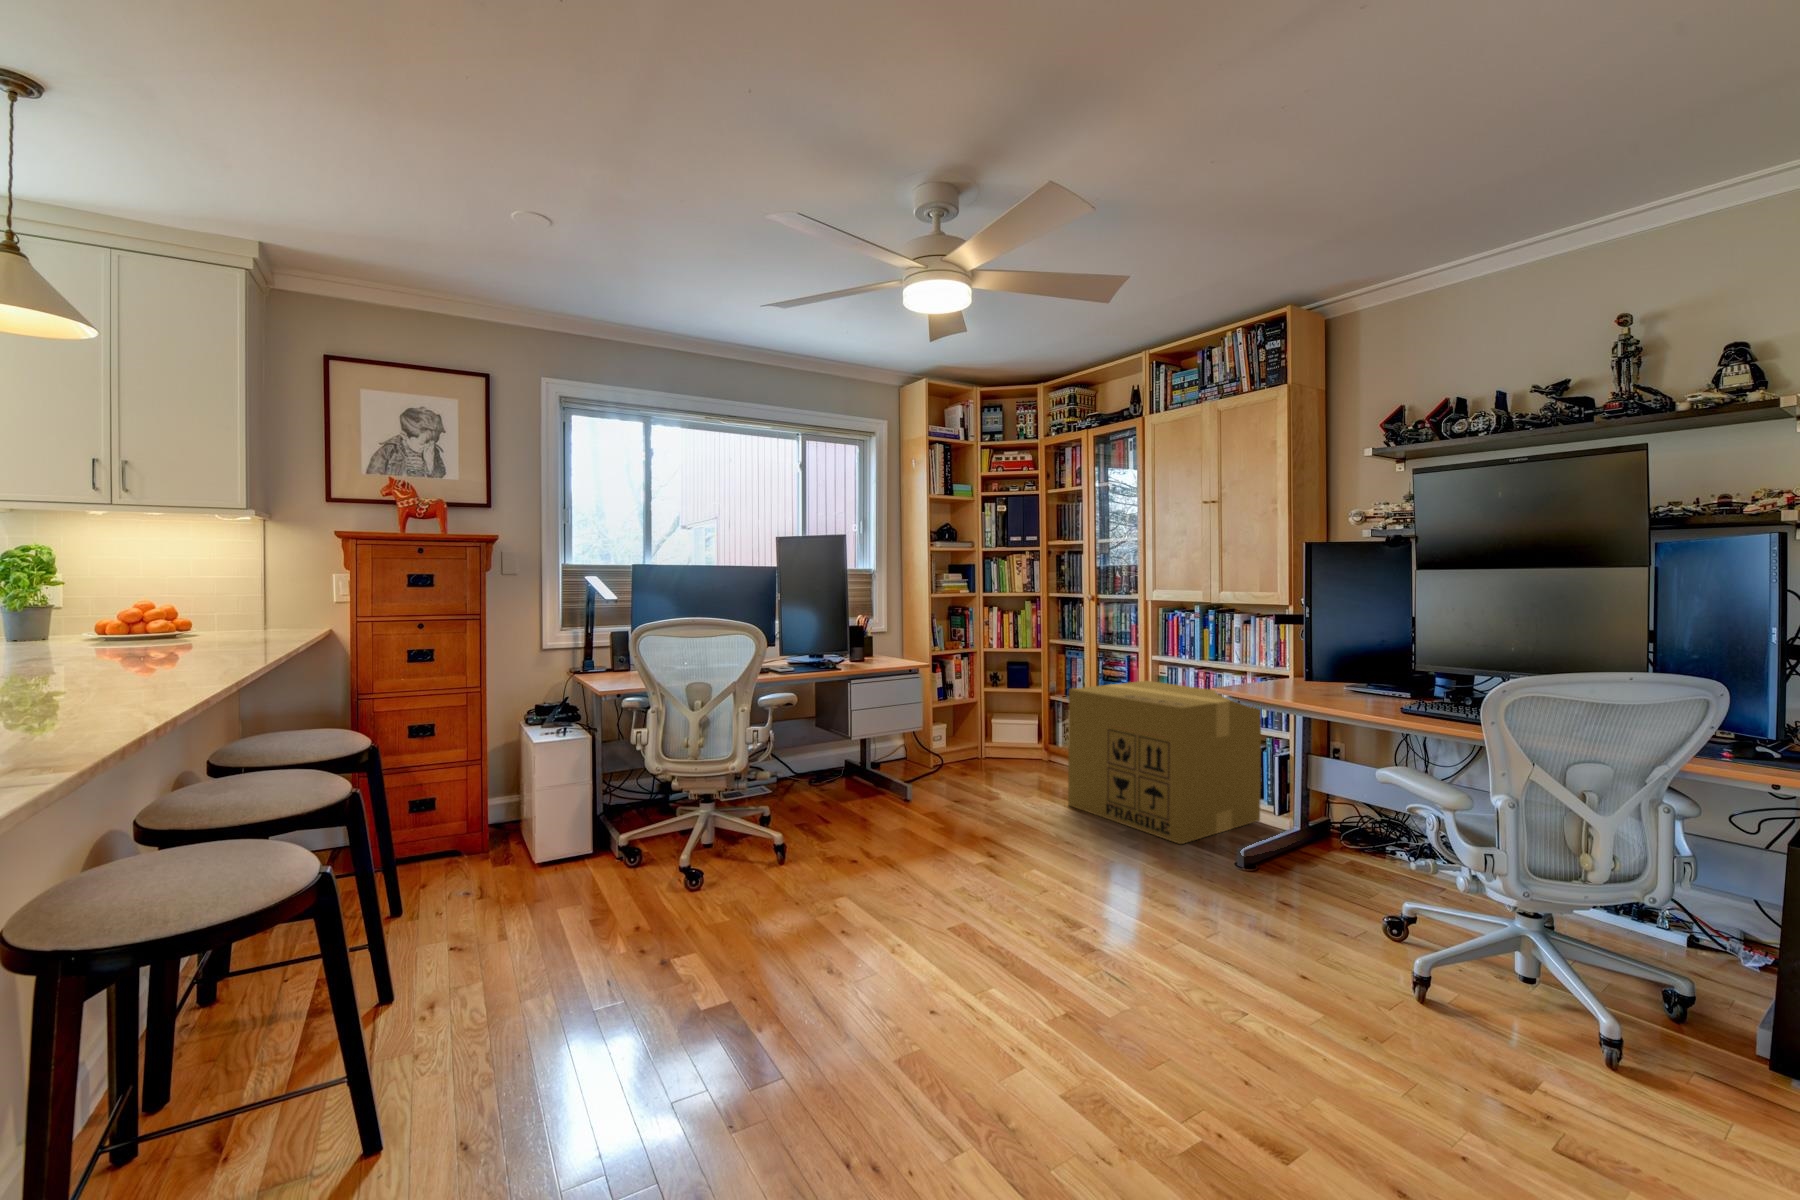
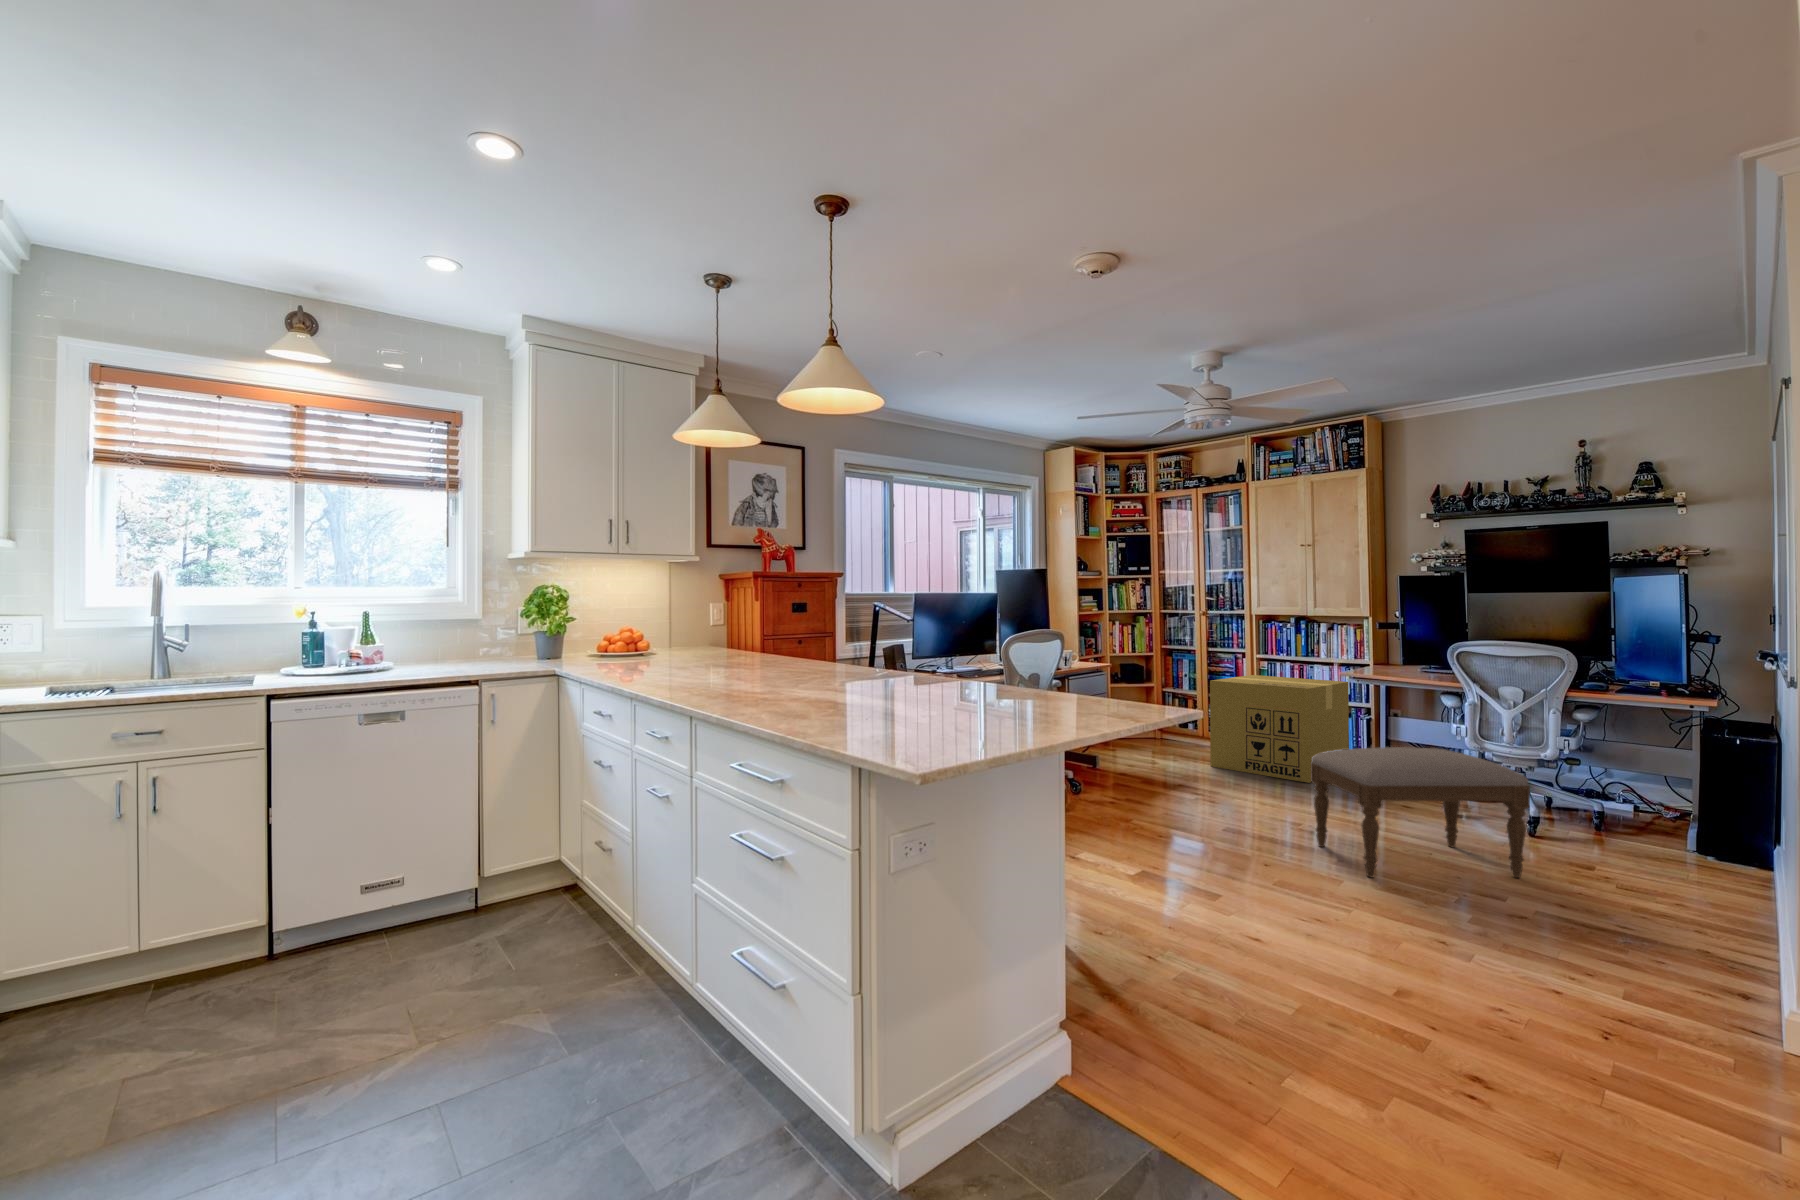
ottoman: none [1069,838,1430,1139] -> present [1311,747,1530,878]

